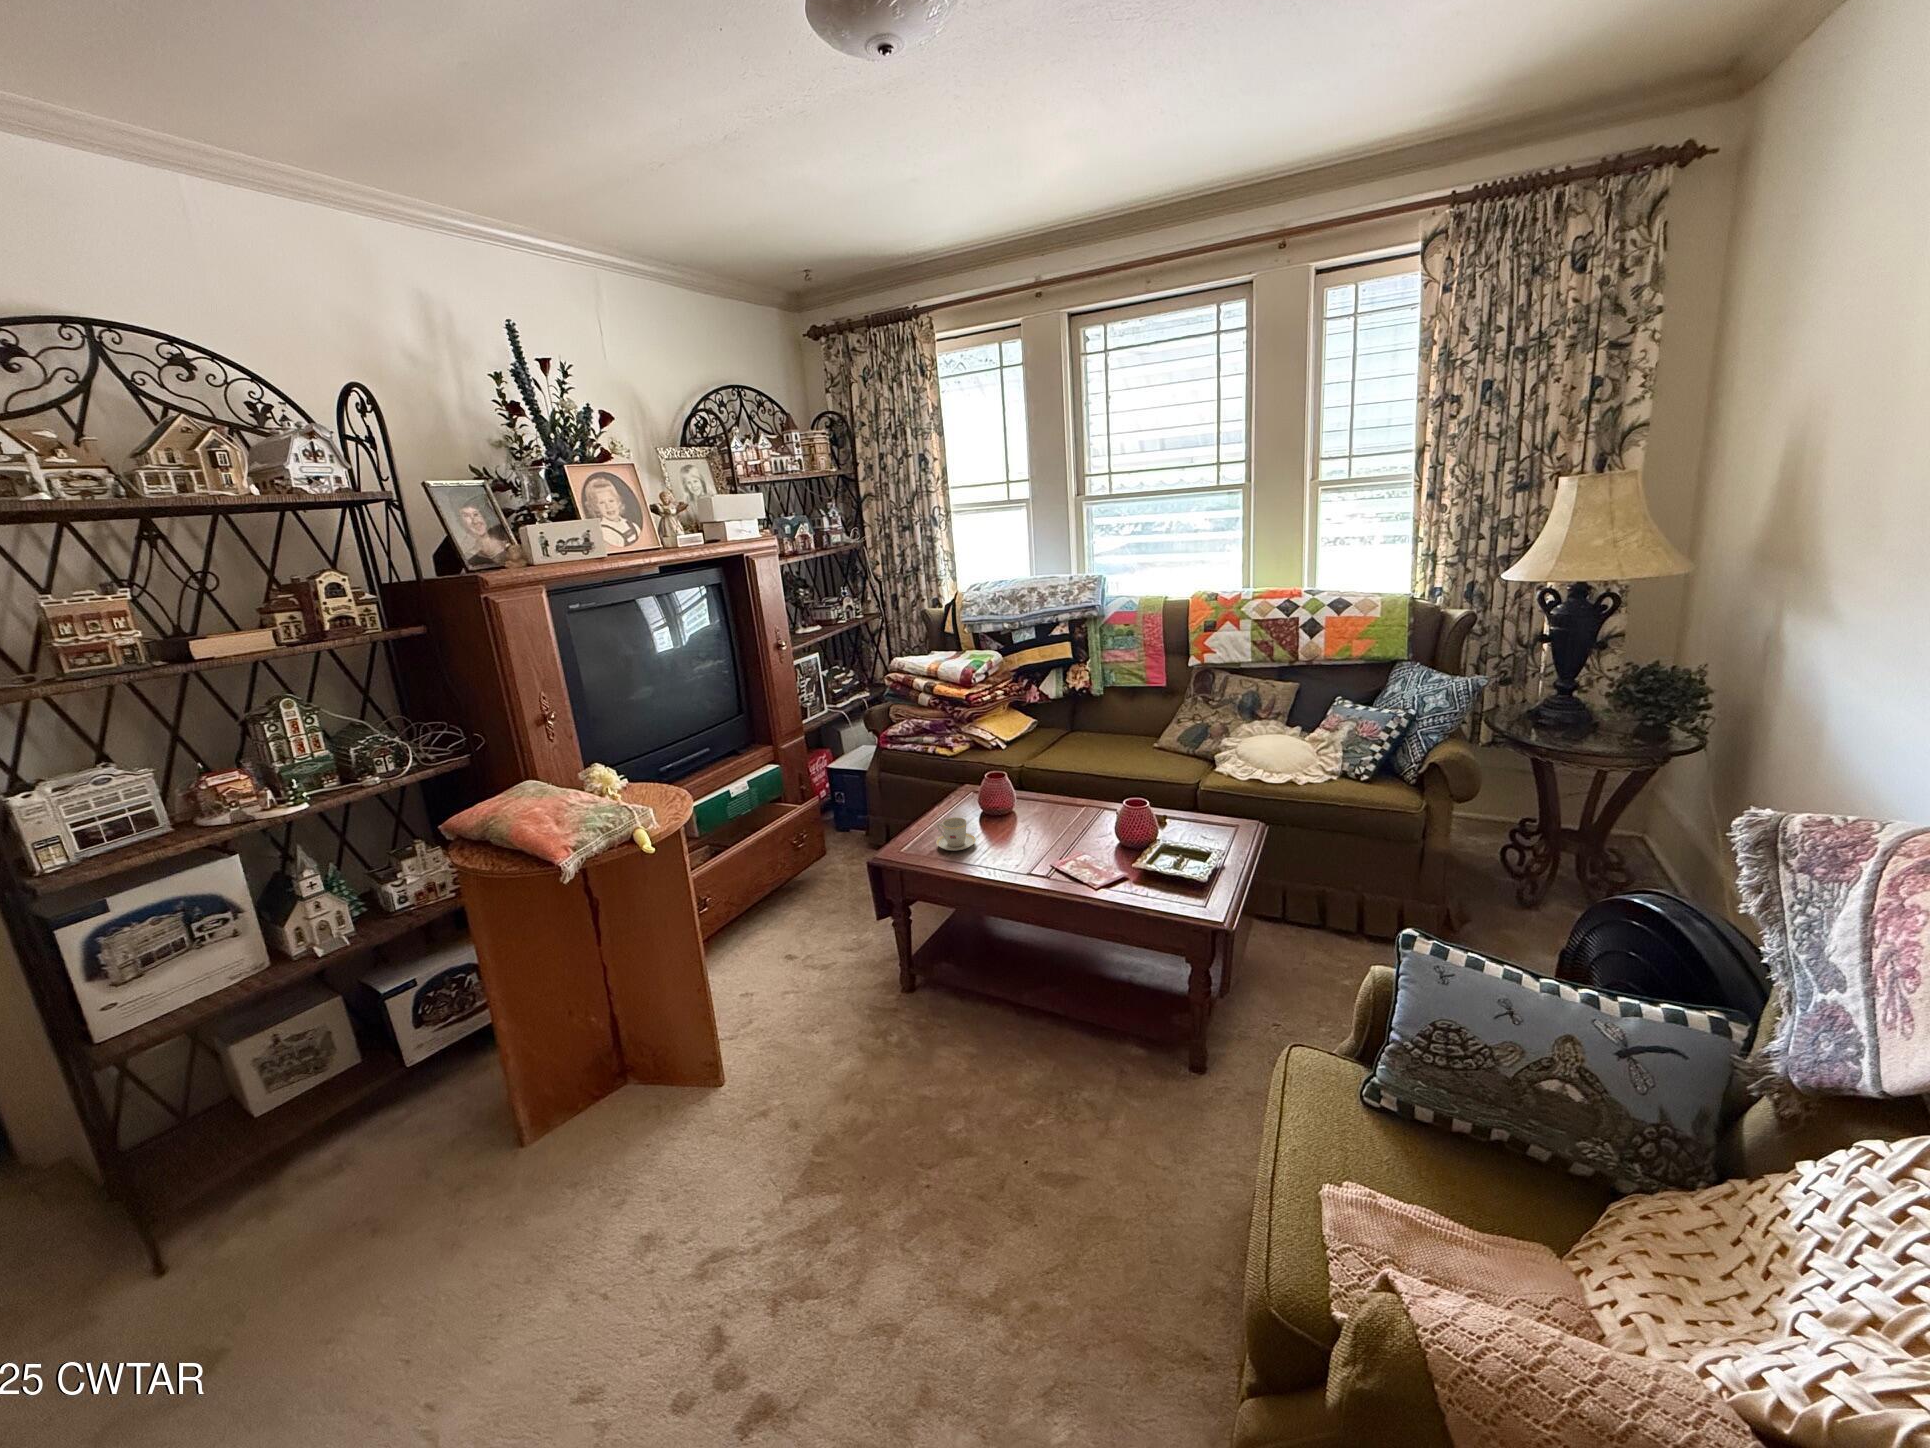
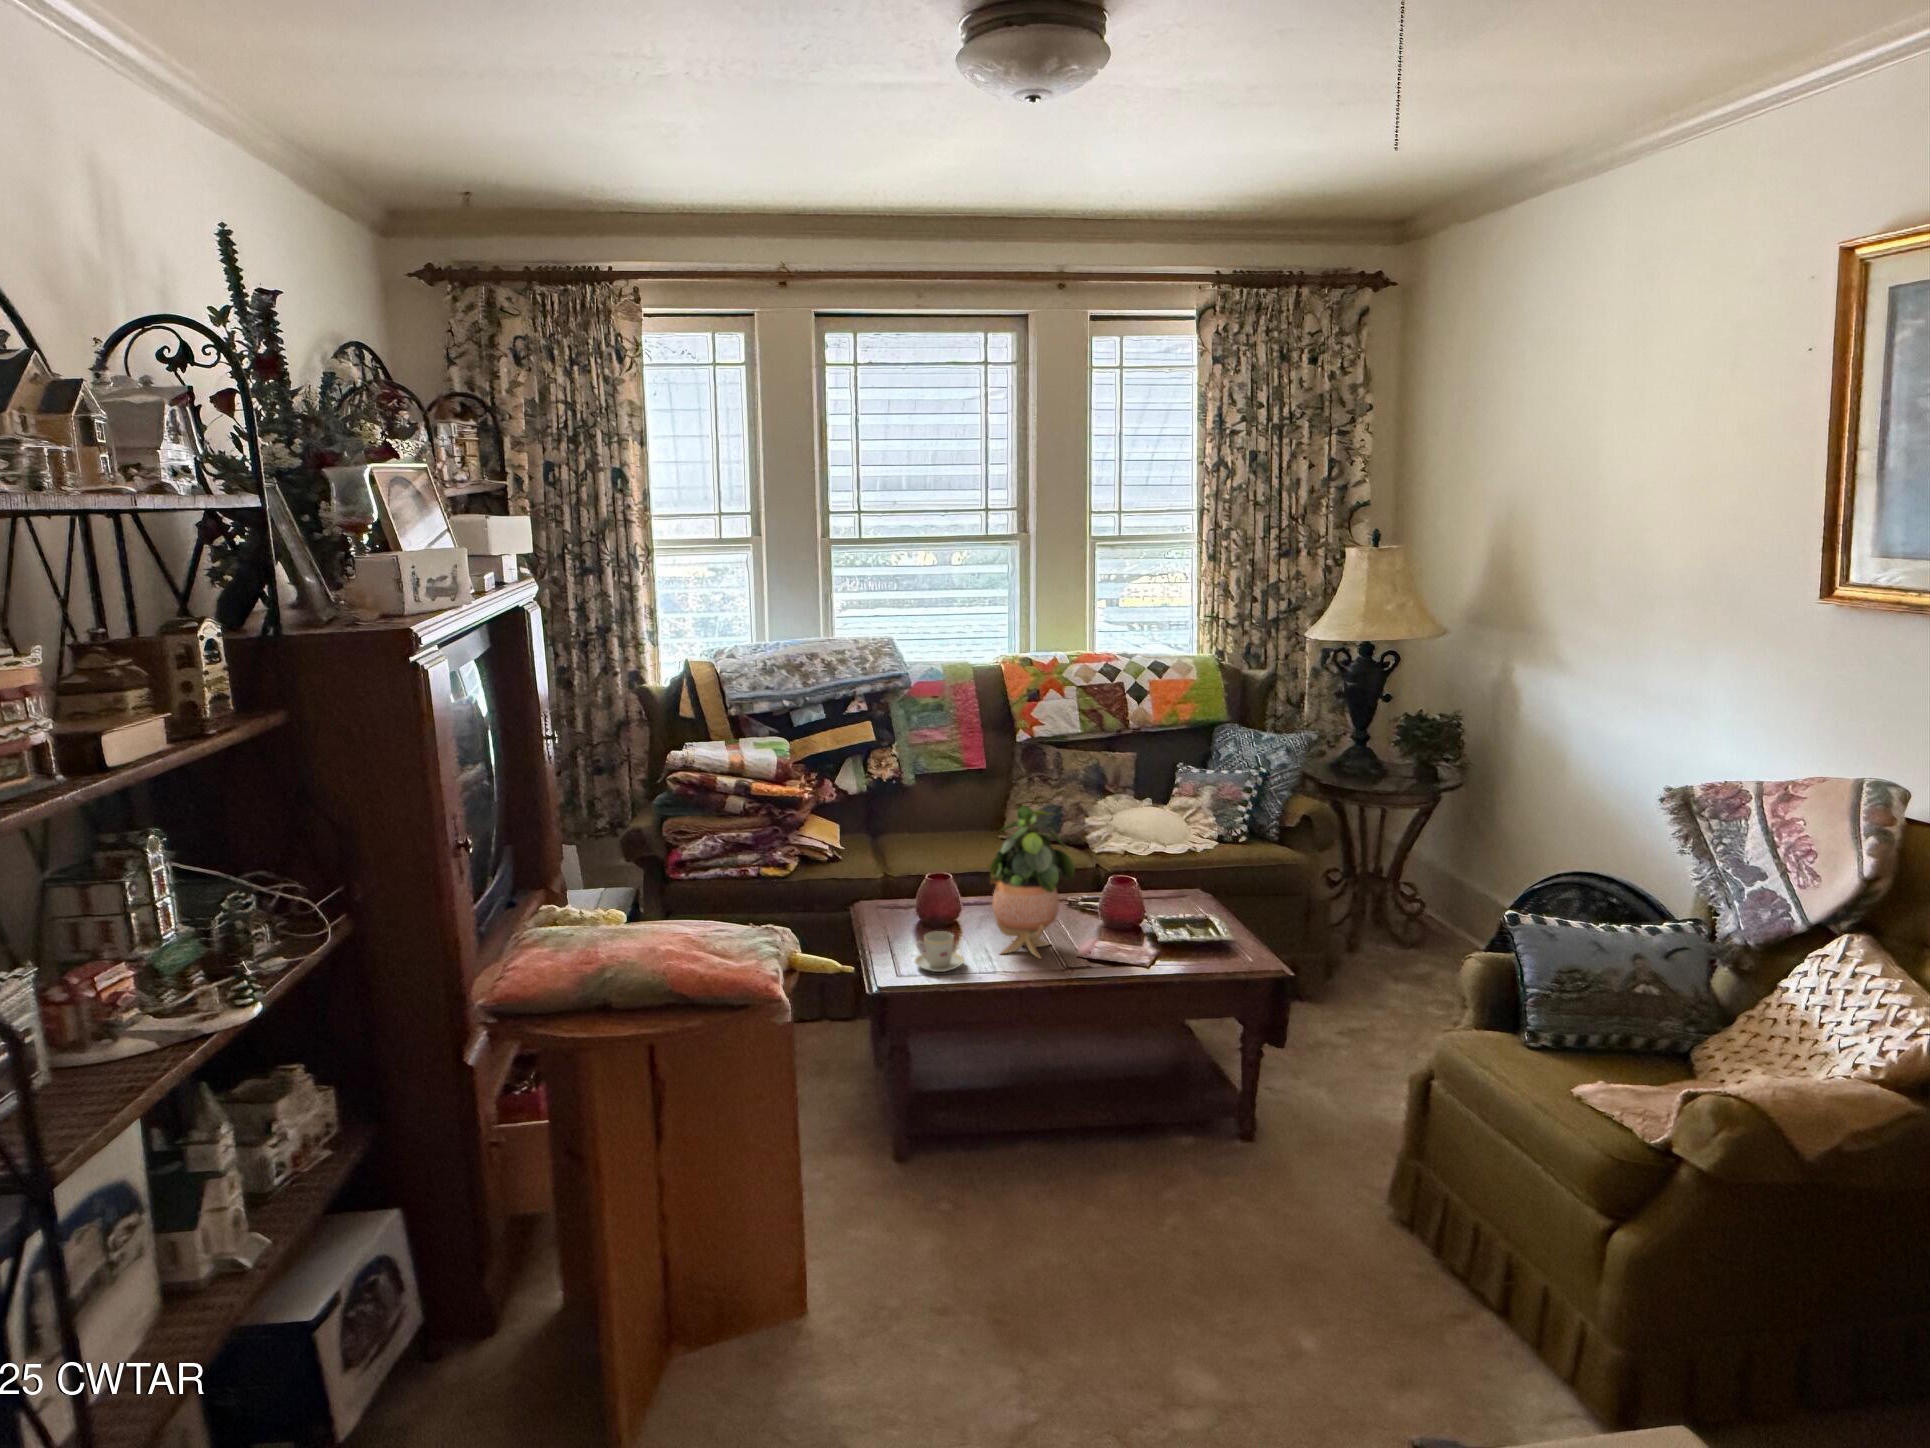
potted plant: none [1006,726,1080,856] -> present [990,806,1075,958]

